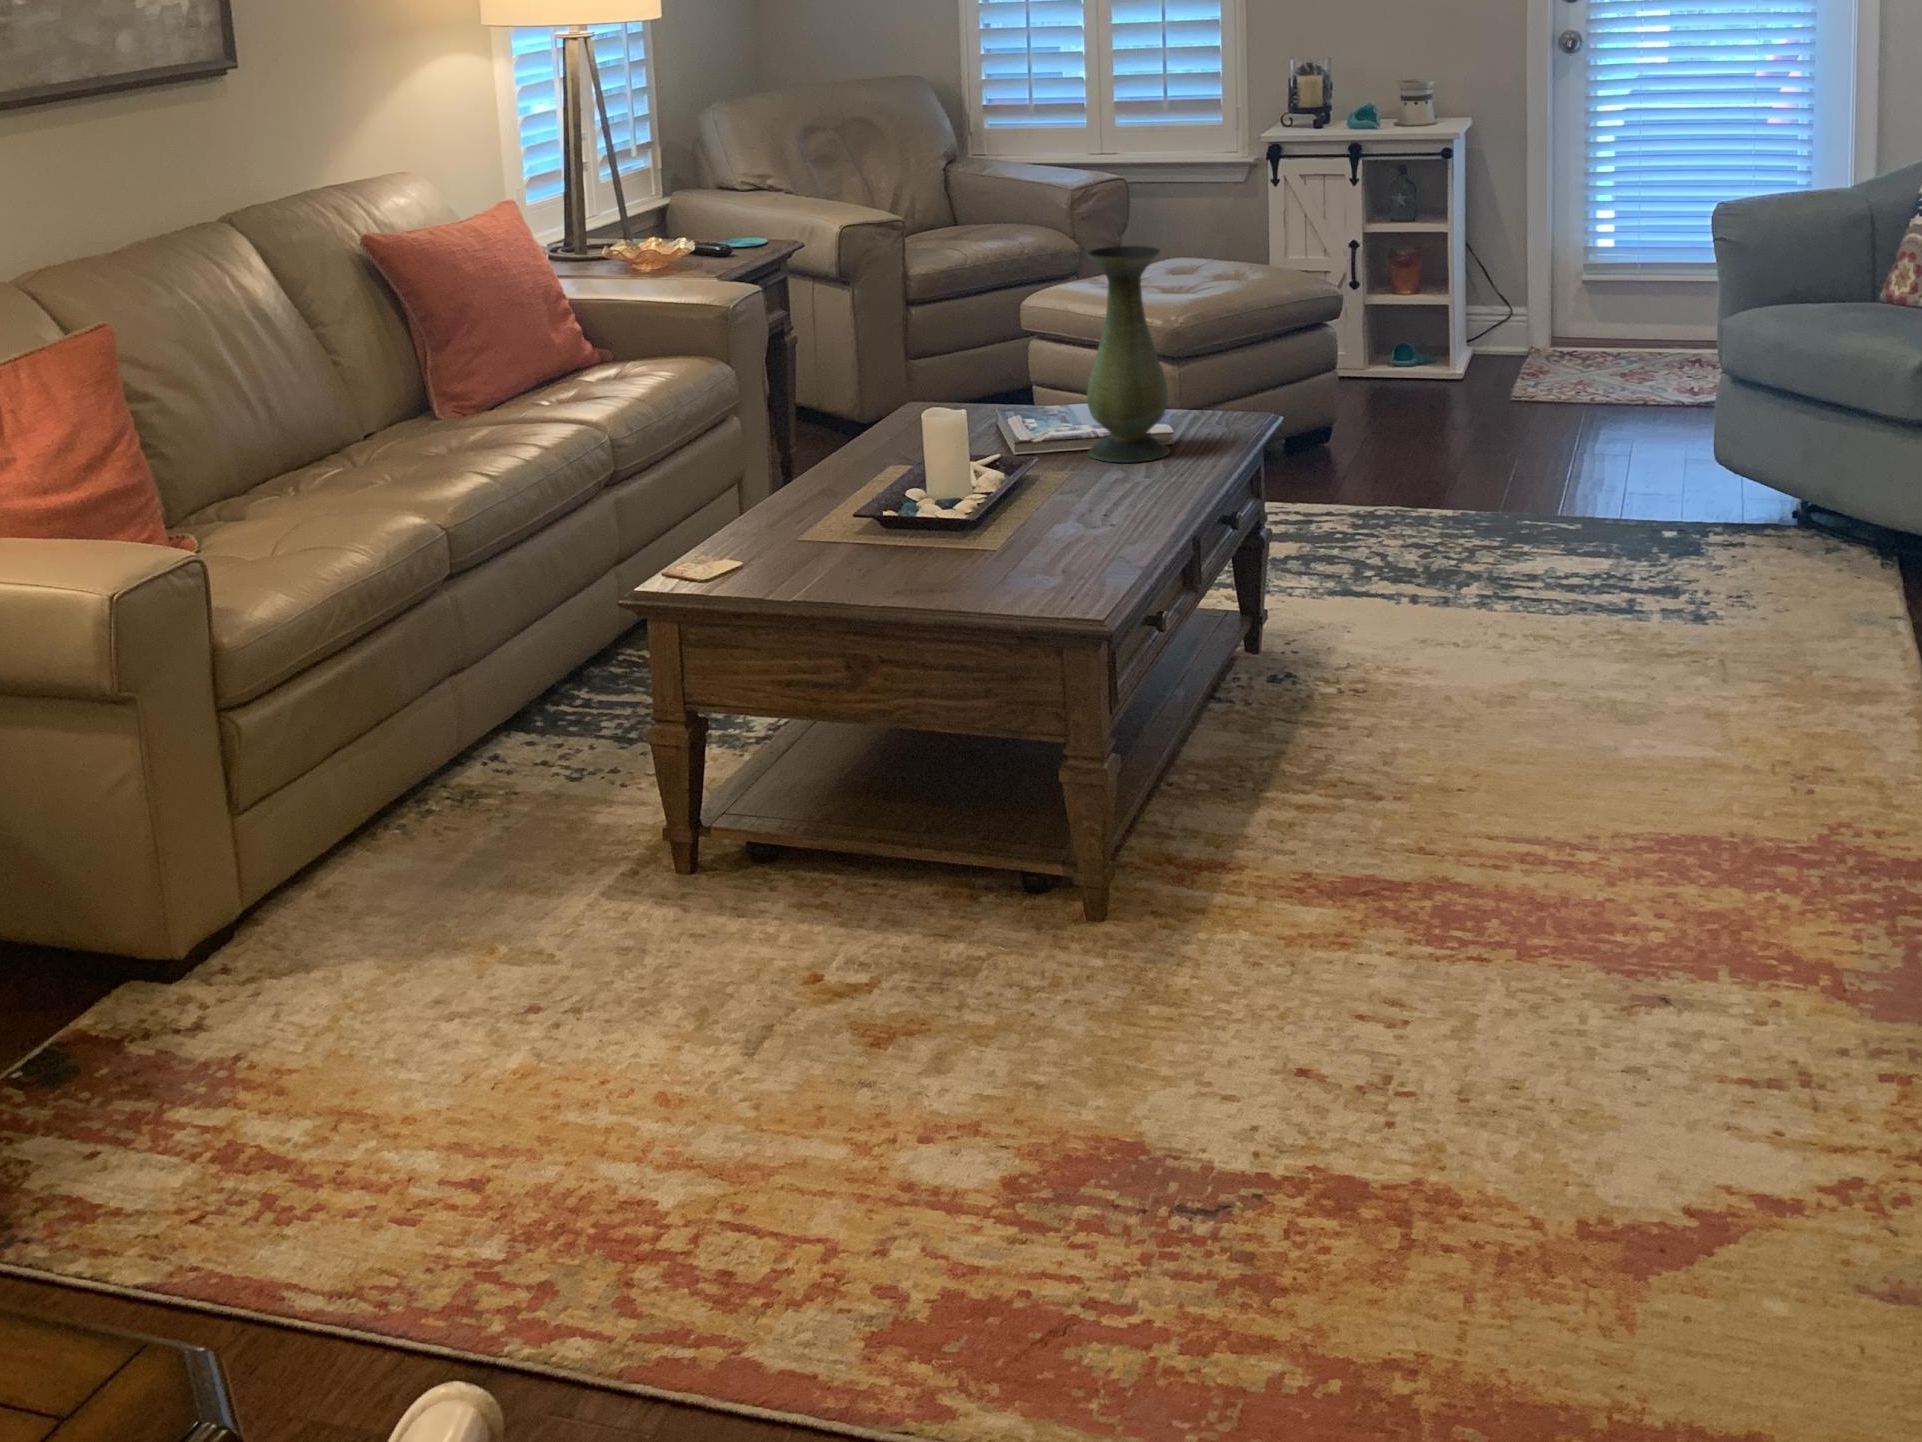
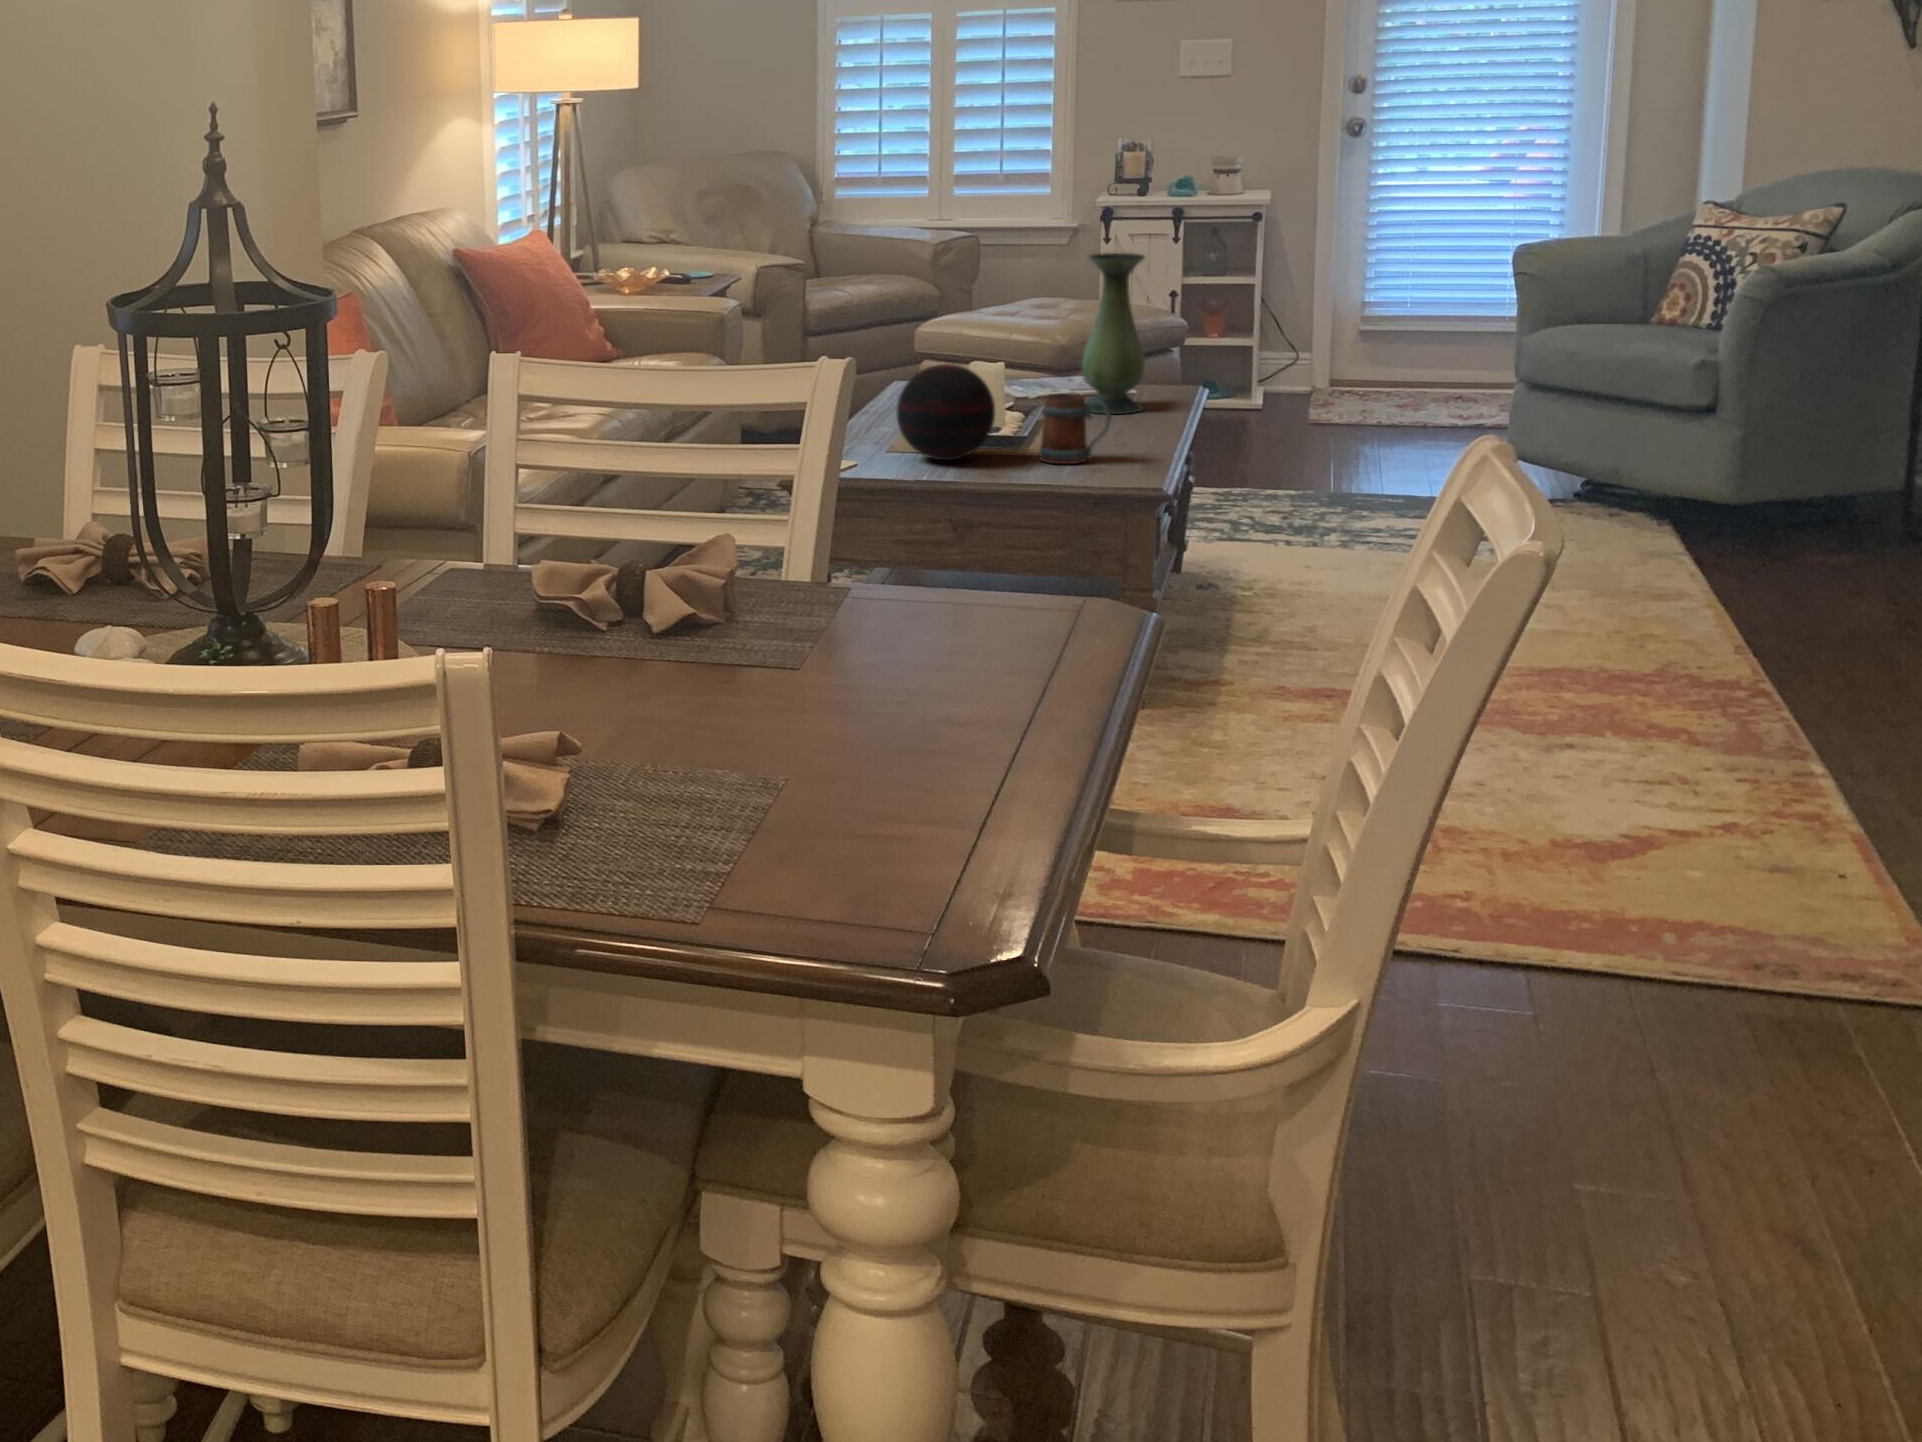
decorative orb: none [773,421,906,554] -> present [896,364,995,460]
mug: none [966,461,1056,563] -> present [1039,393,1111,464]

